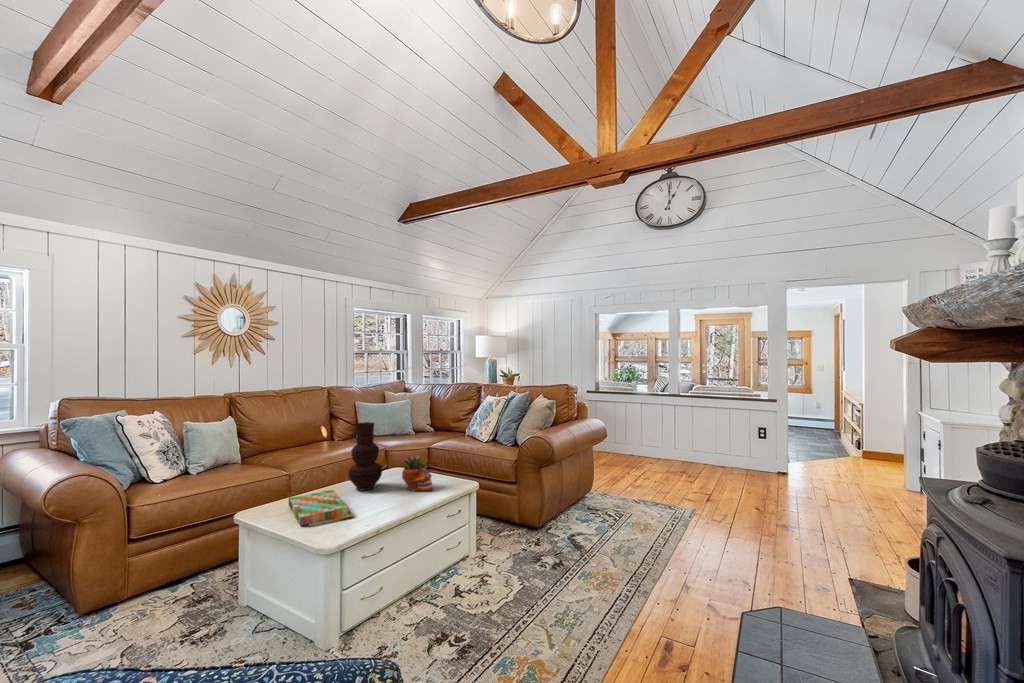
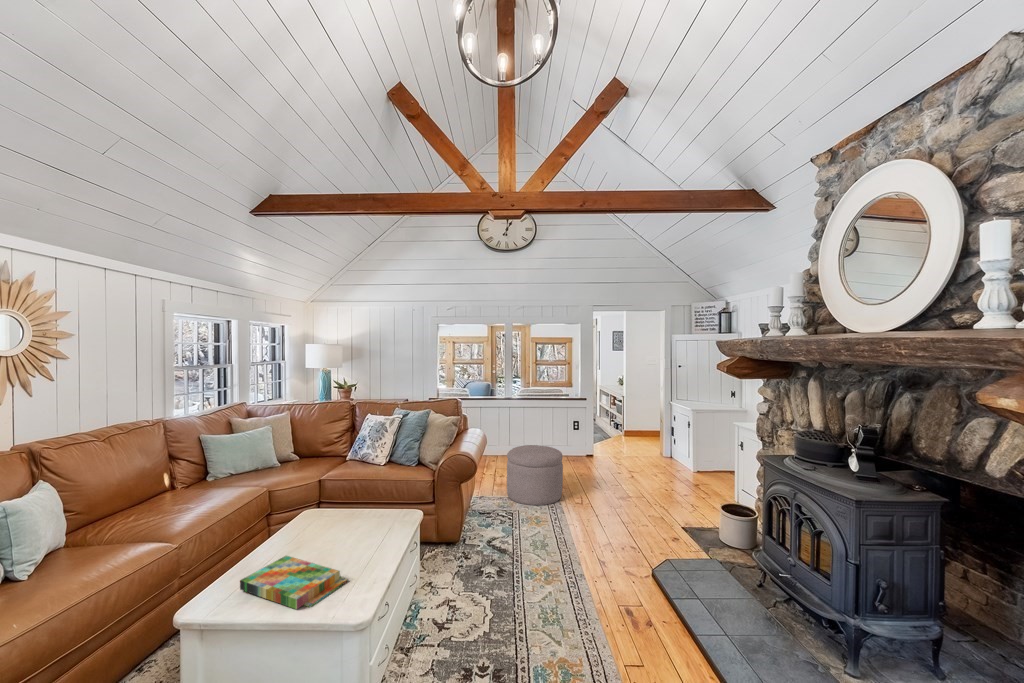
vase: present [348,422,382,491] -> none [287,465,329,548]
ottoman: none [630,445,700,516] -> present [507,445,563,506]
succulent planter: present [402,455,433,491] -> none [353,494,391,534]

